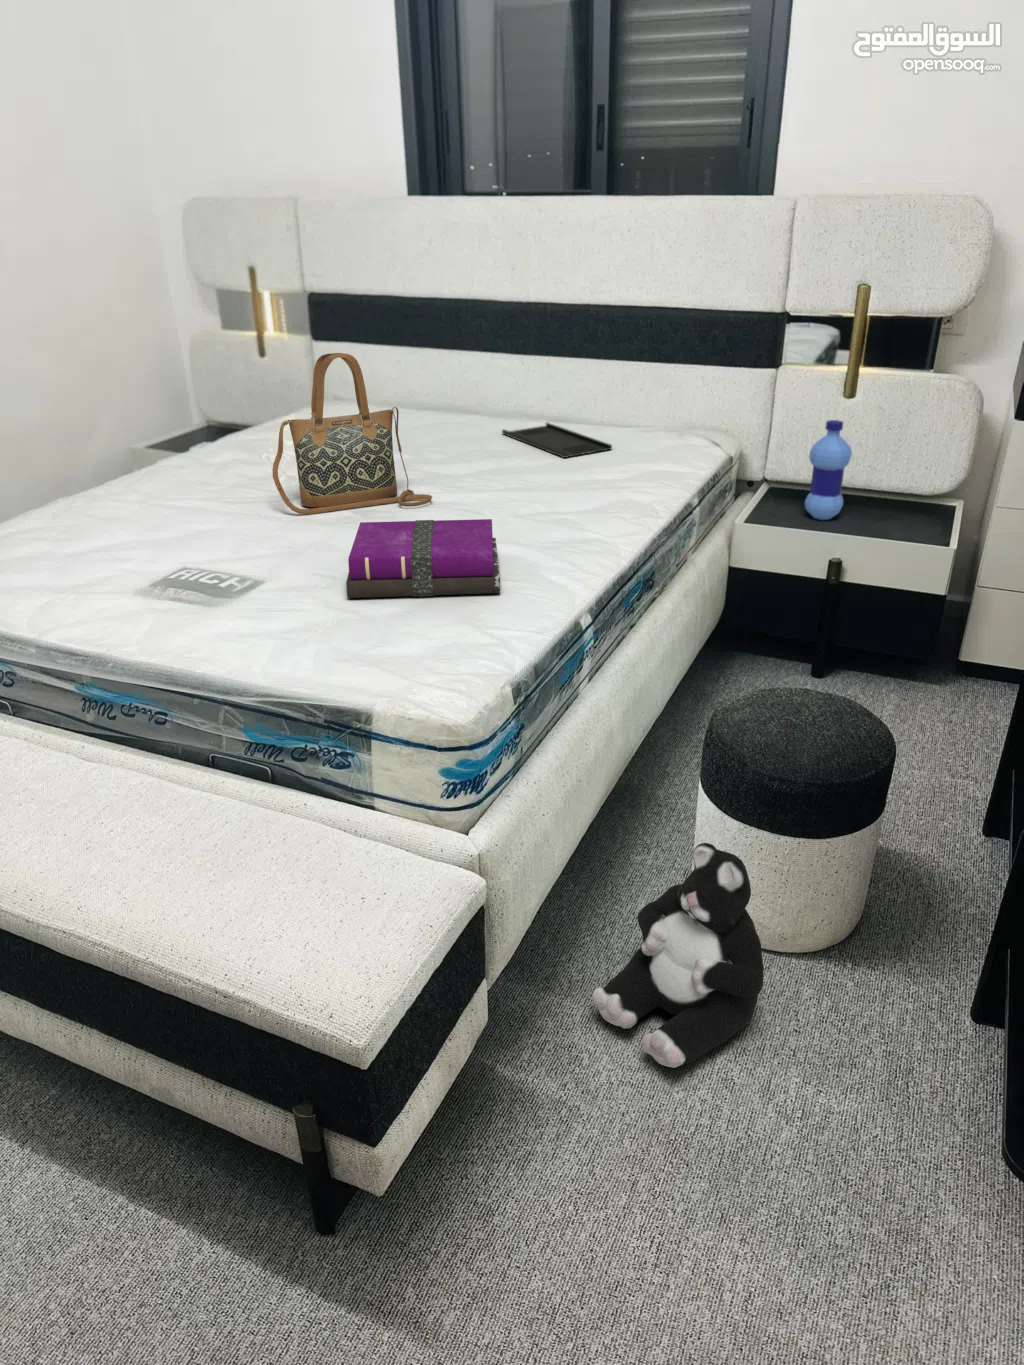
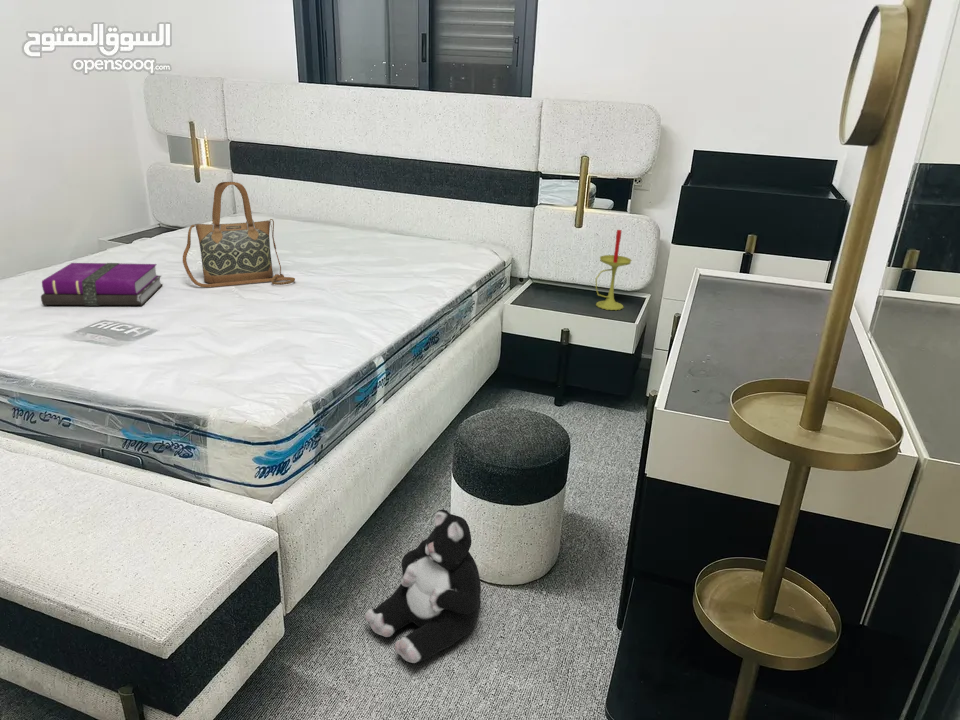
candle: none [882,396,944,528] -> present [596,230,631,310]
water bottle: present [805,420,852,520] -> none [547,240,576,303]
tray: present [502,423,612,458] -> none [356,235,426,258]
notebook: present [346,519,500,598] -> present [41,263,162,306]

